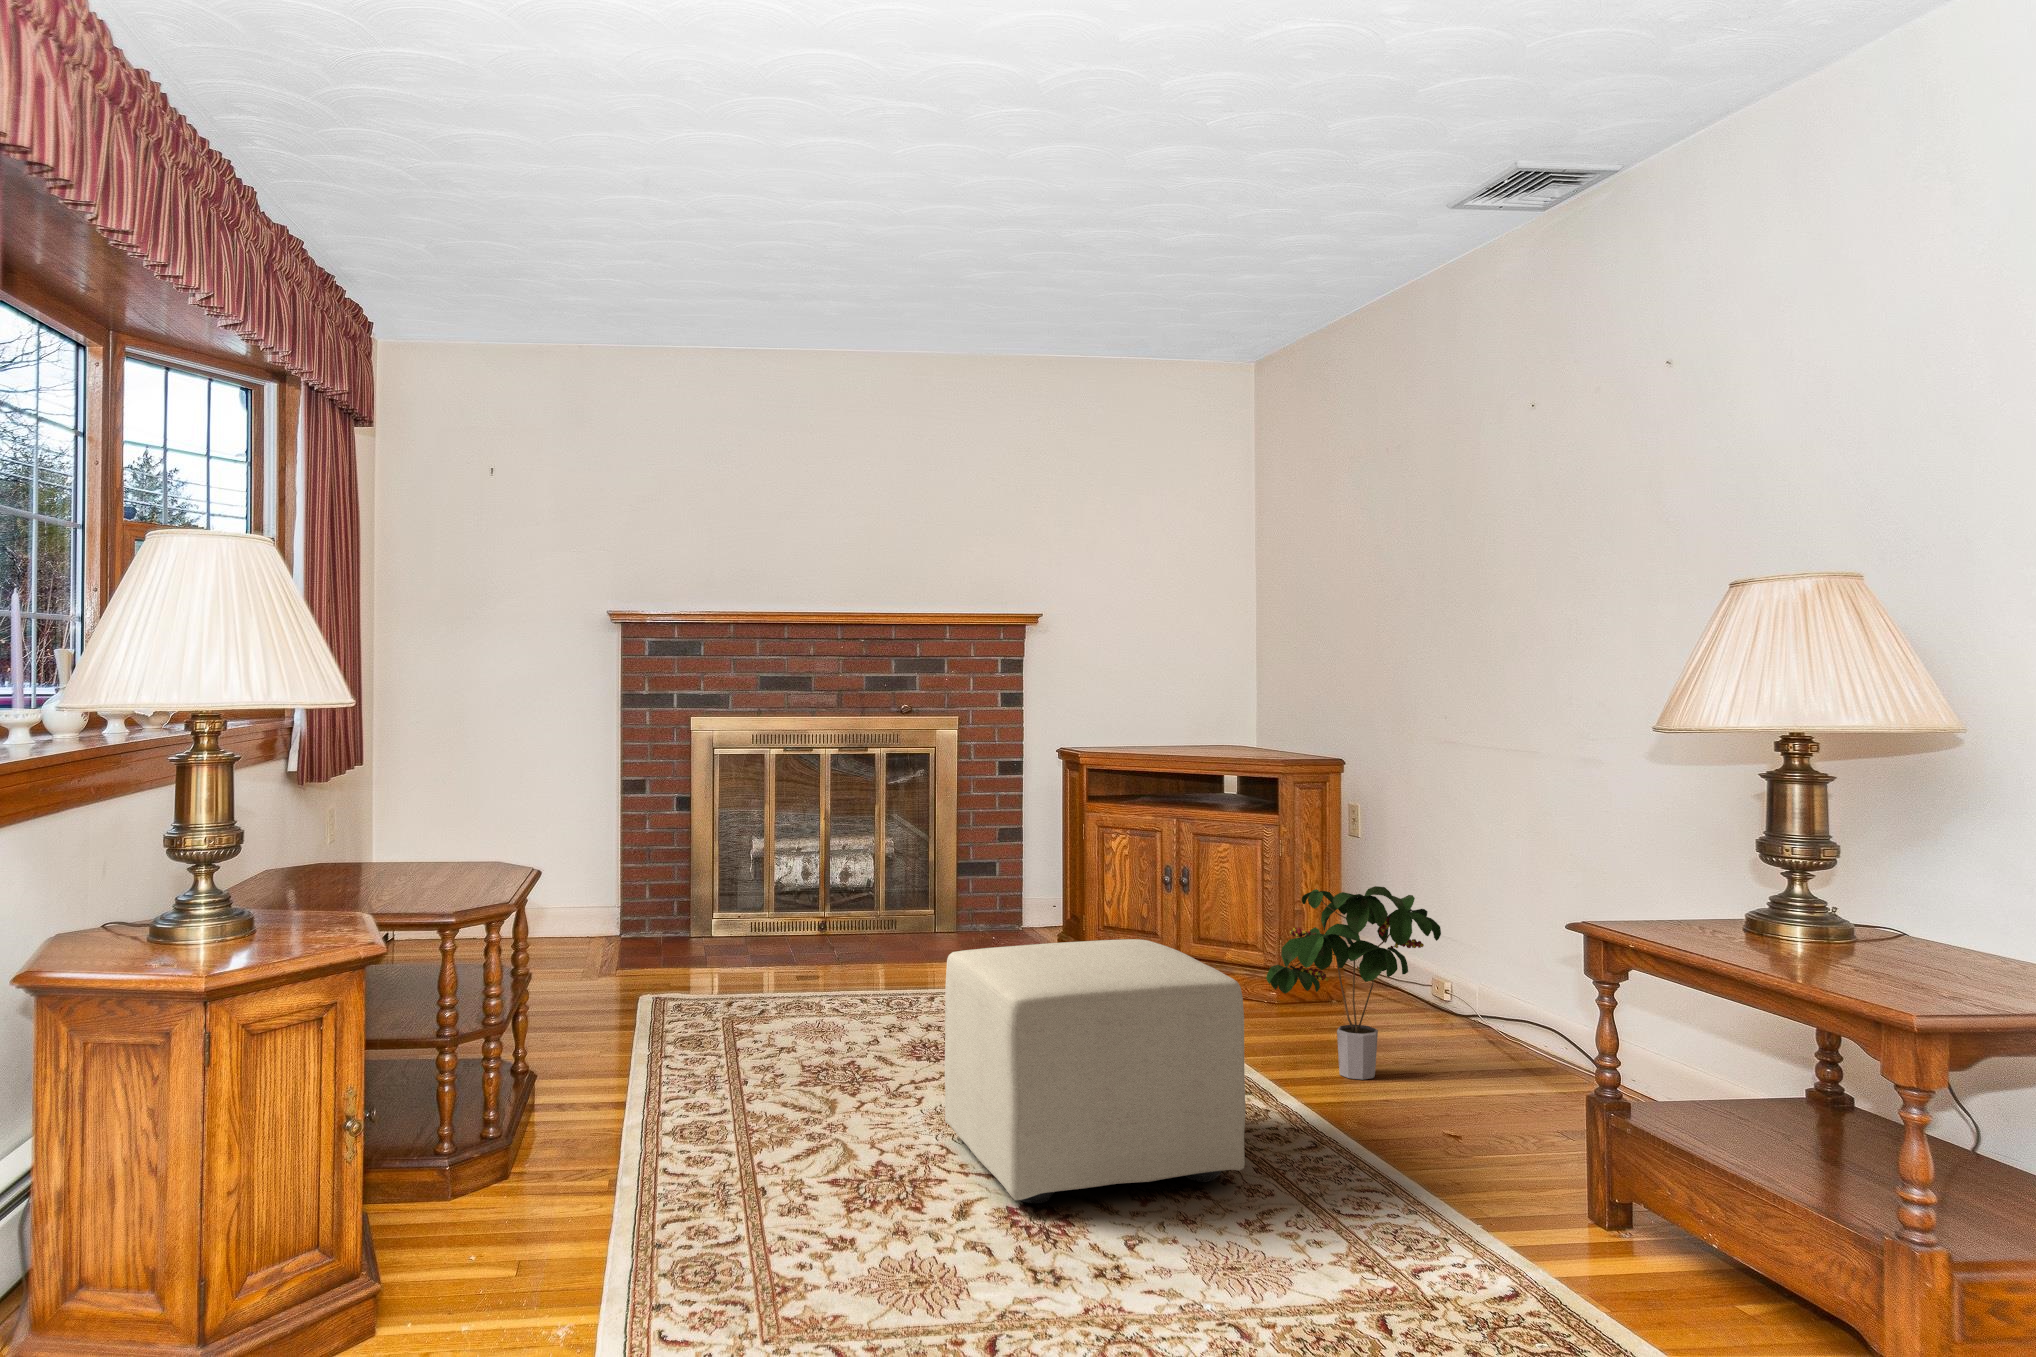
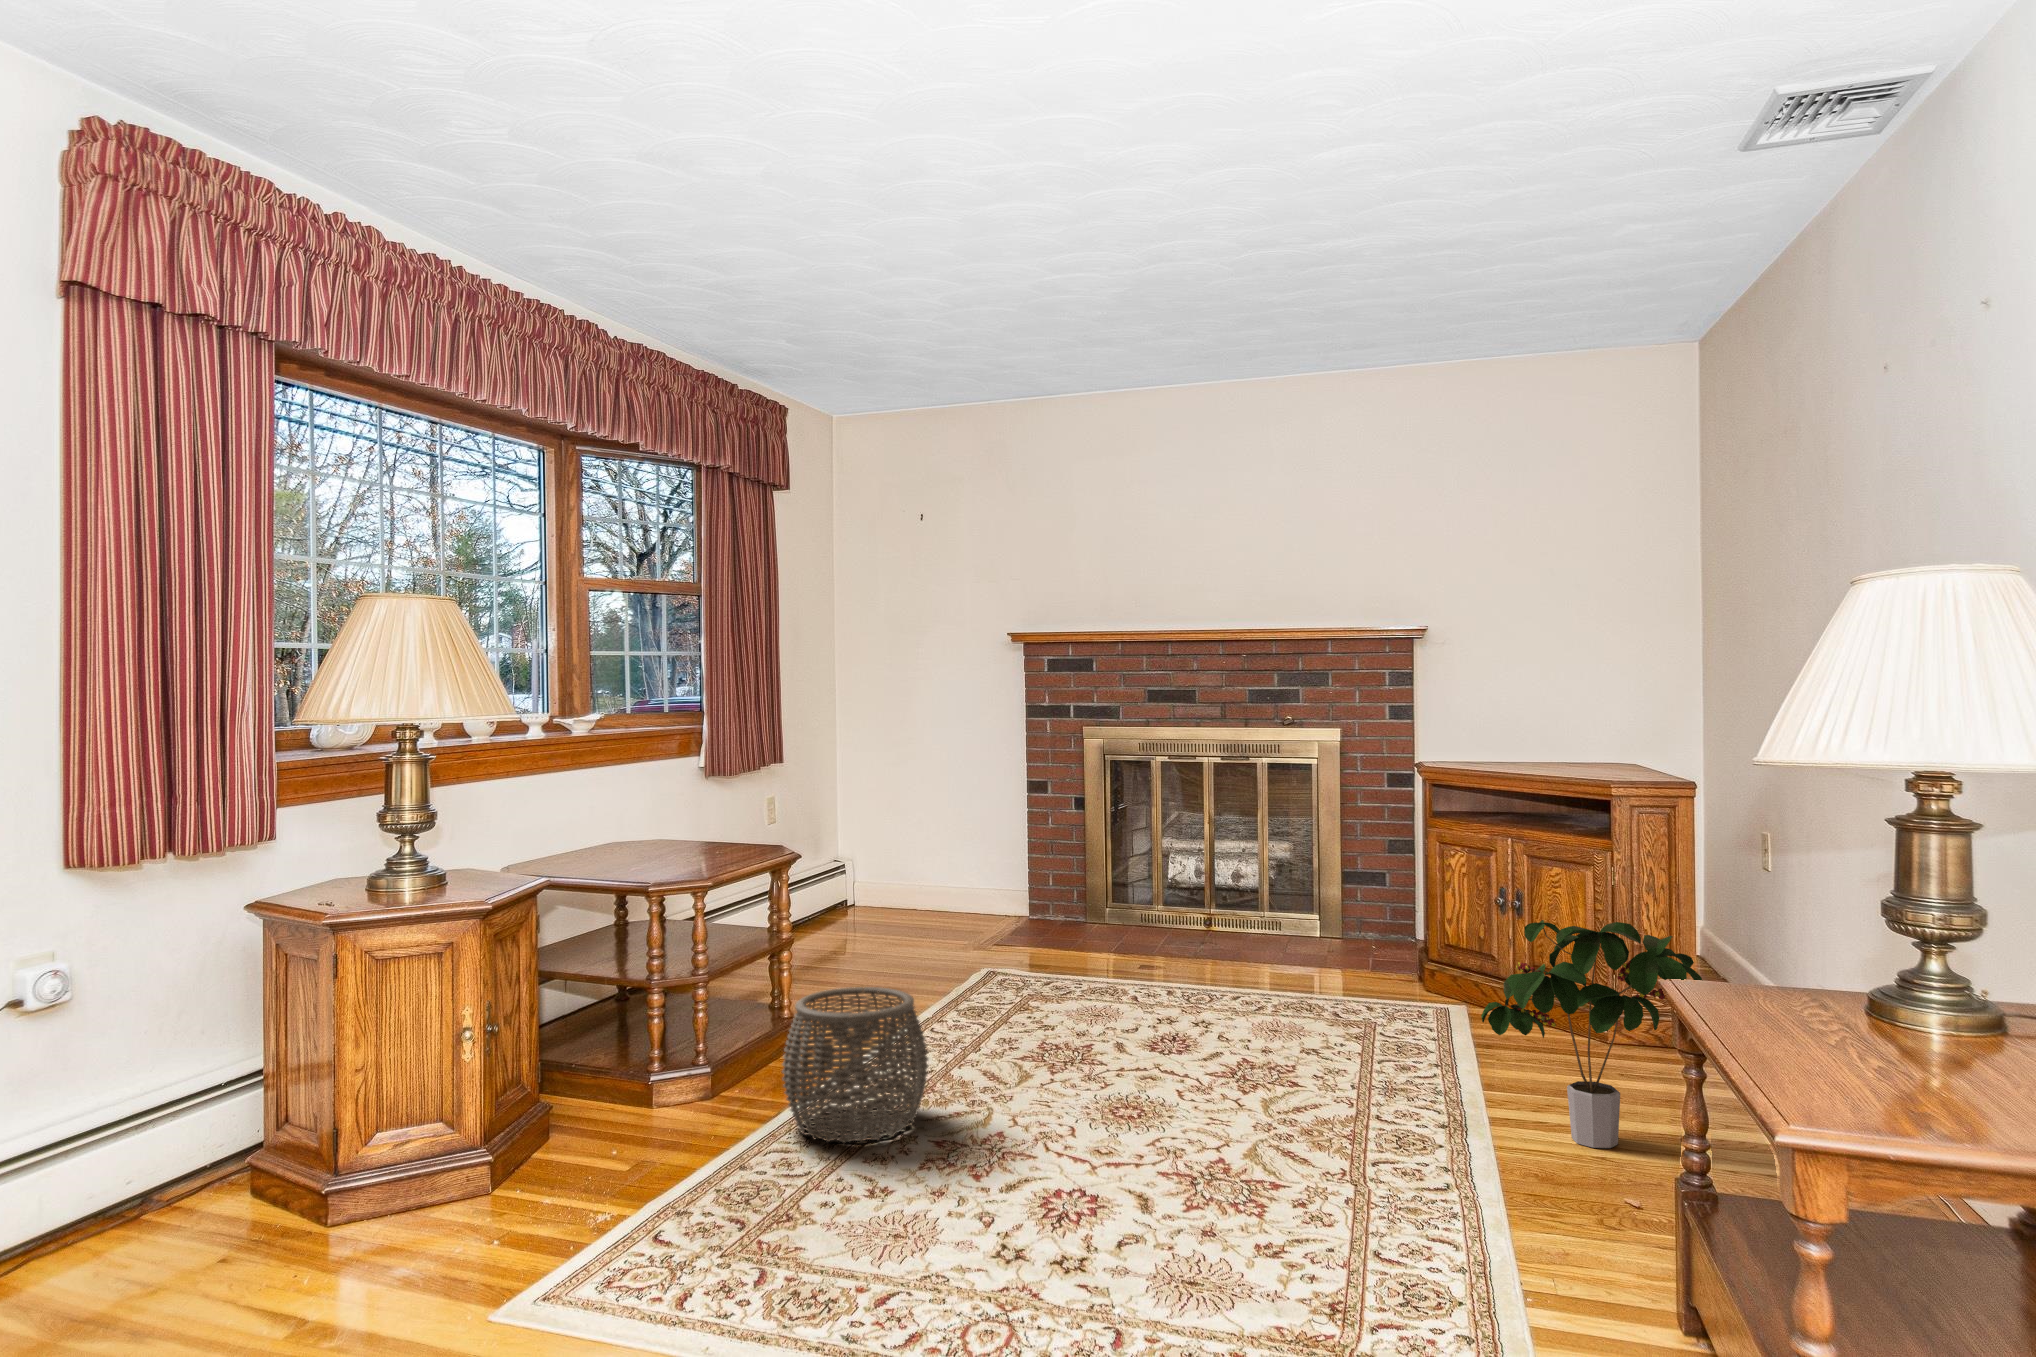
ottoman: present [945,939,1246,1203] -> none [1023,951,1291,1222]
woven basket: none [638,1014,806,1191] -> present [782,987,928,1143]

